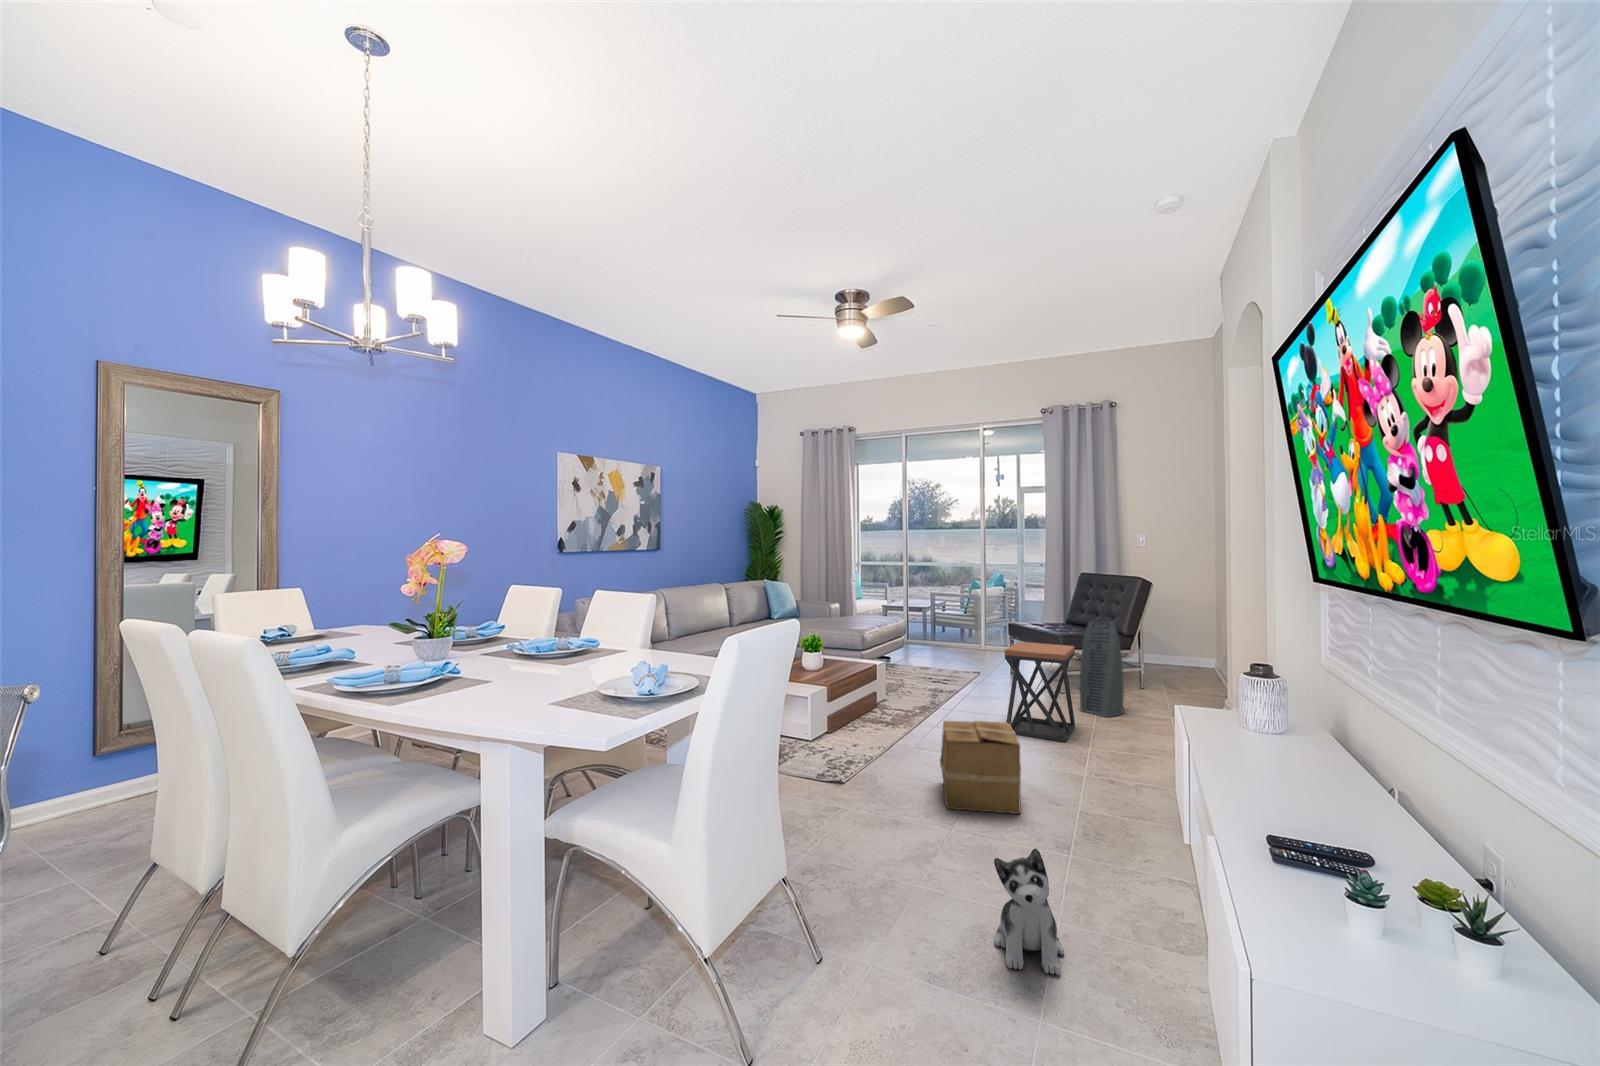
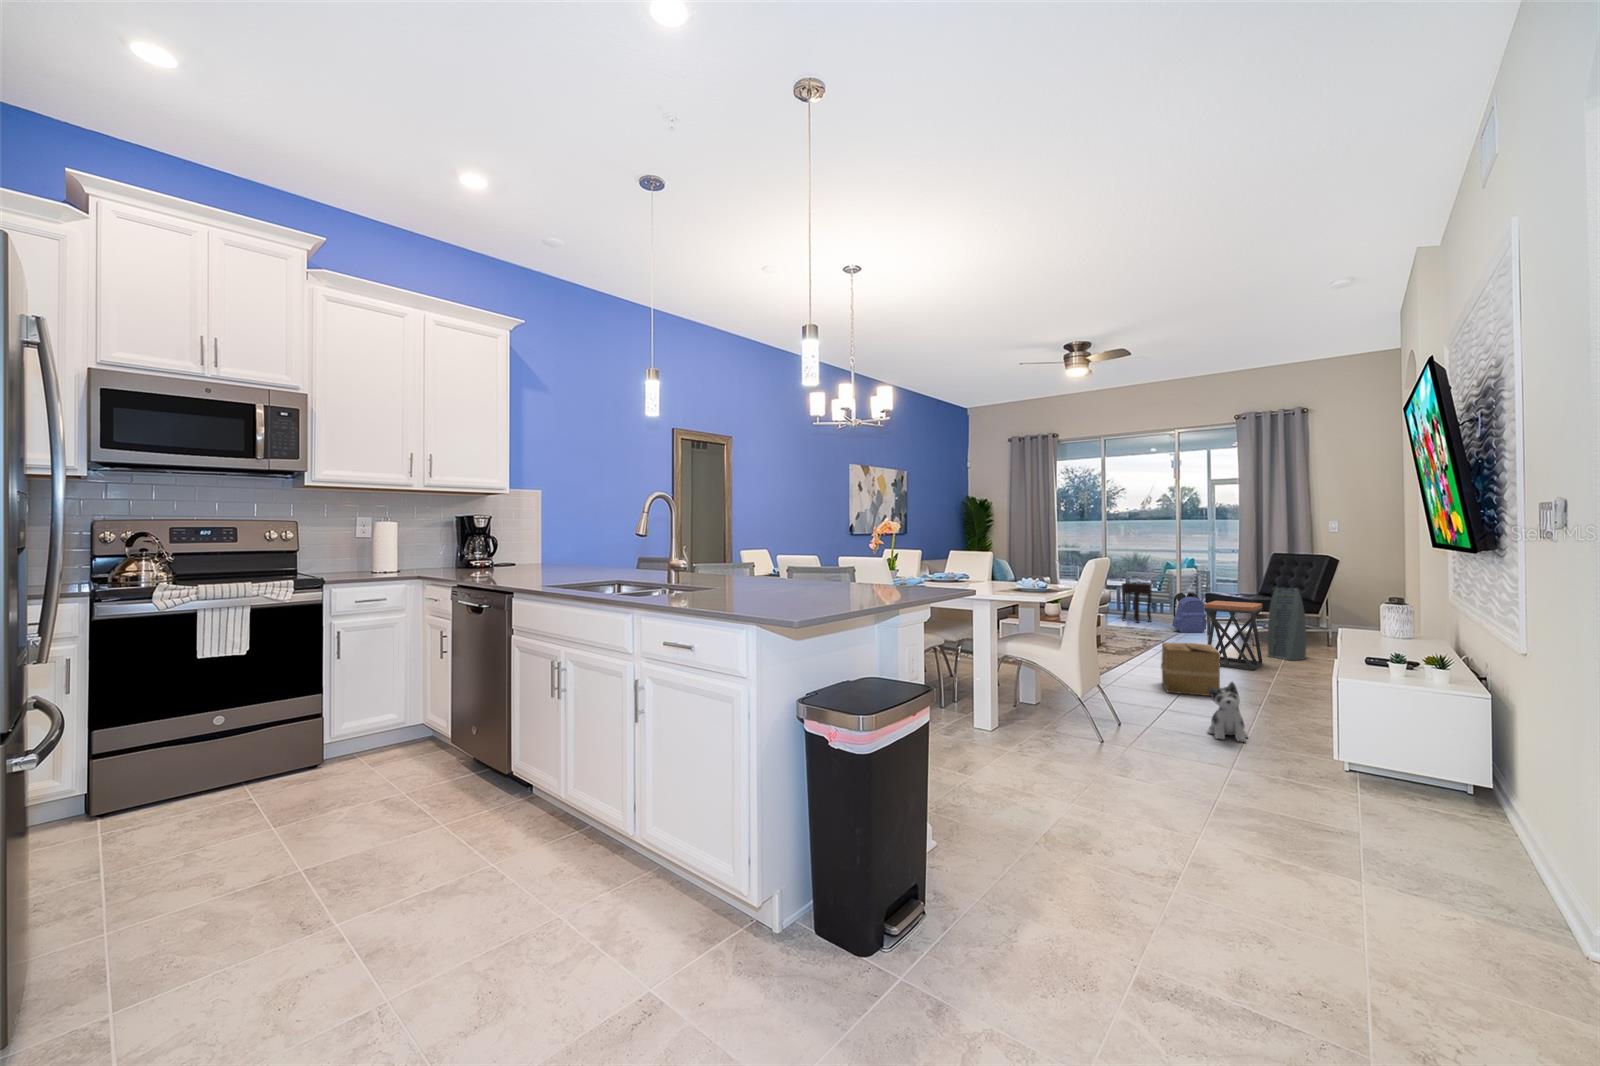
side table: none [921,607,954,656] -> present [1122,583,1152,623]
backpack: none [974,621,1012,671] -> present [1172,592,1207,632]

